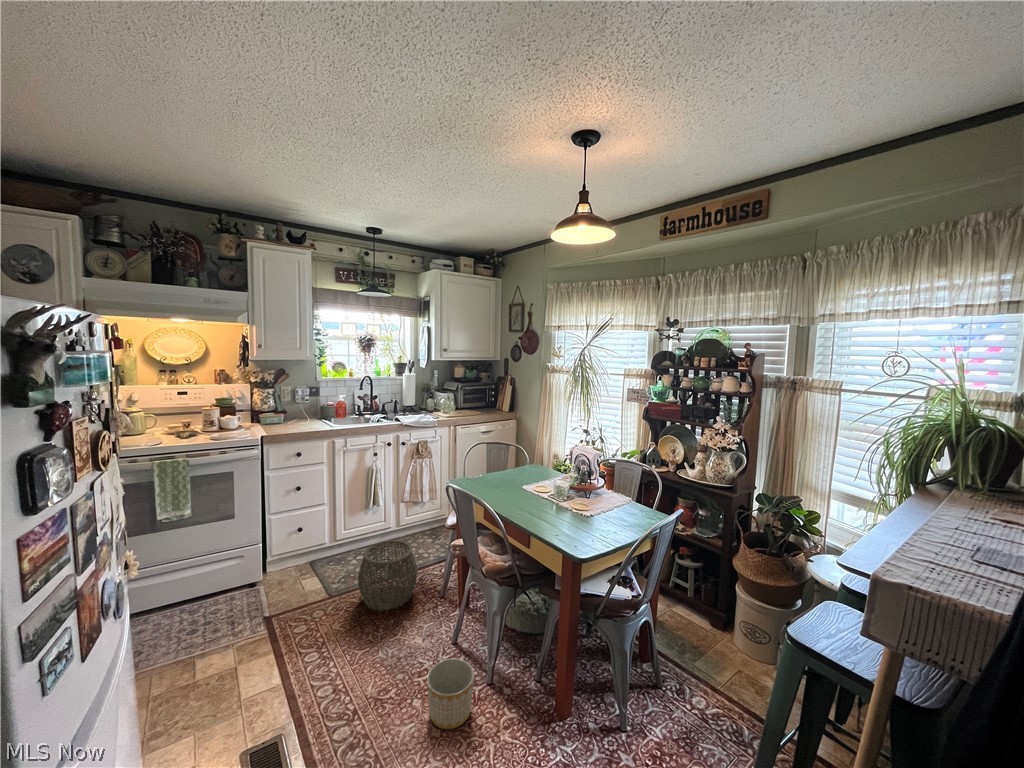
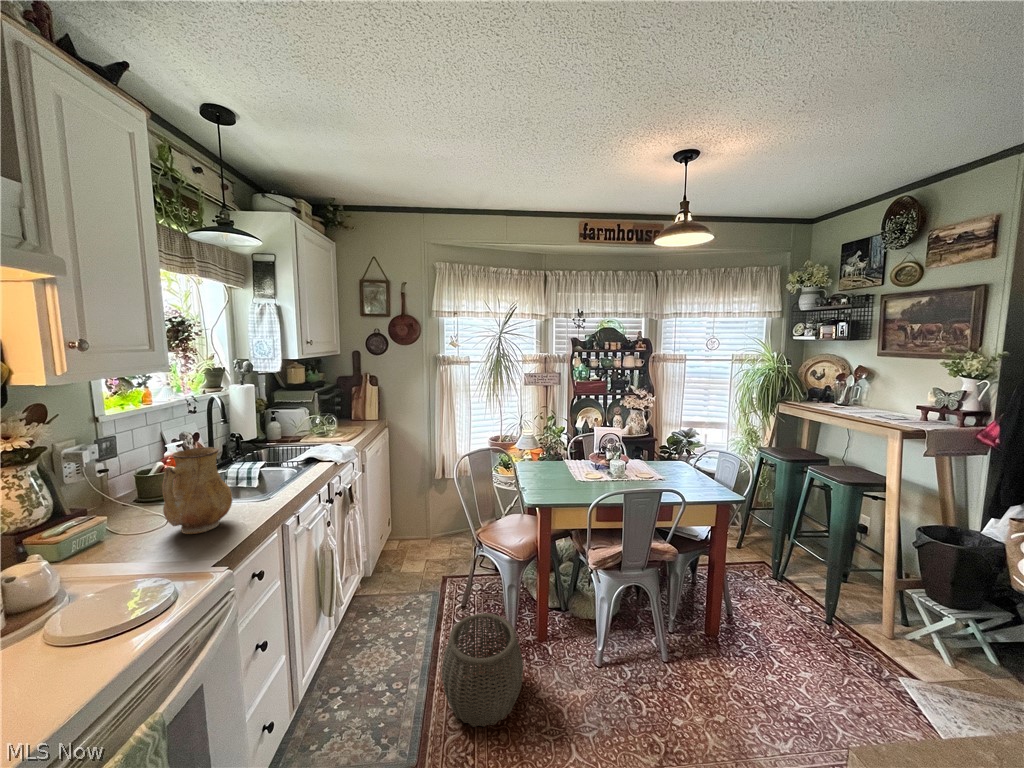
ceramic pitcher: none [286,391,318,427] -> present [162,447,232,534]
planter: present [427,658,474,729] -> none [676,648,726,716]

